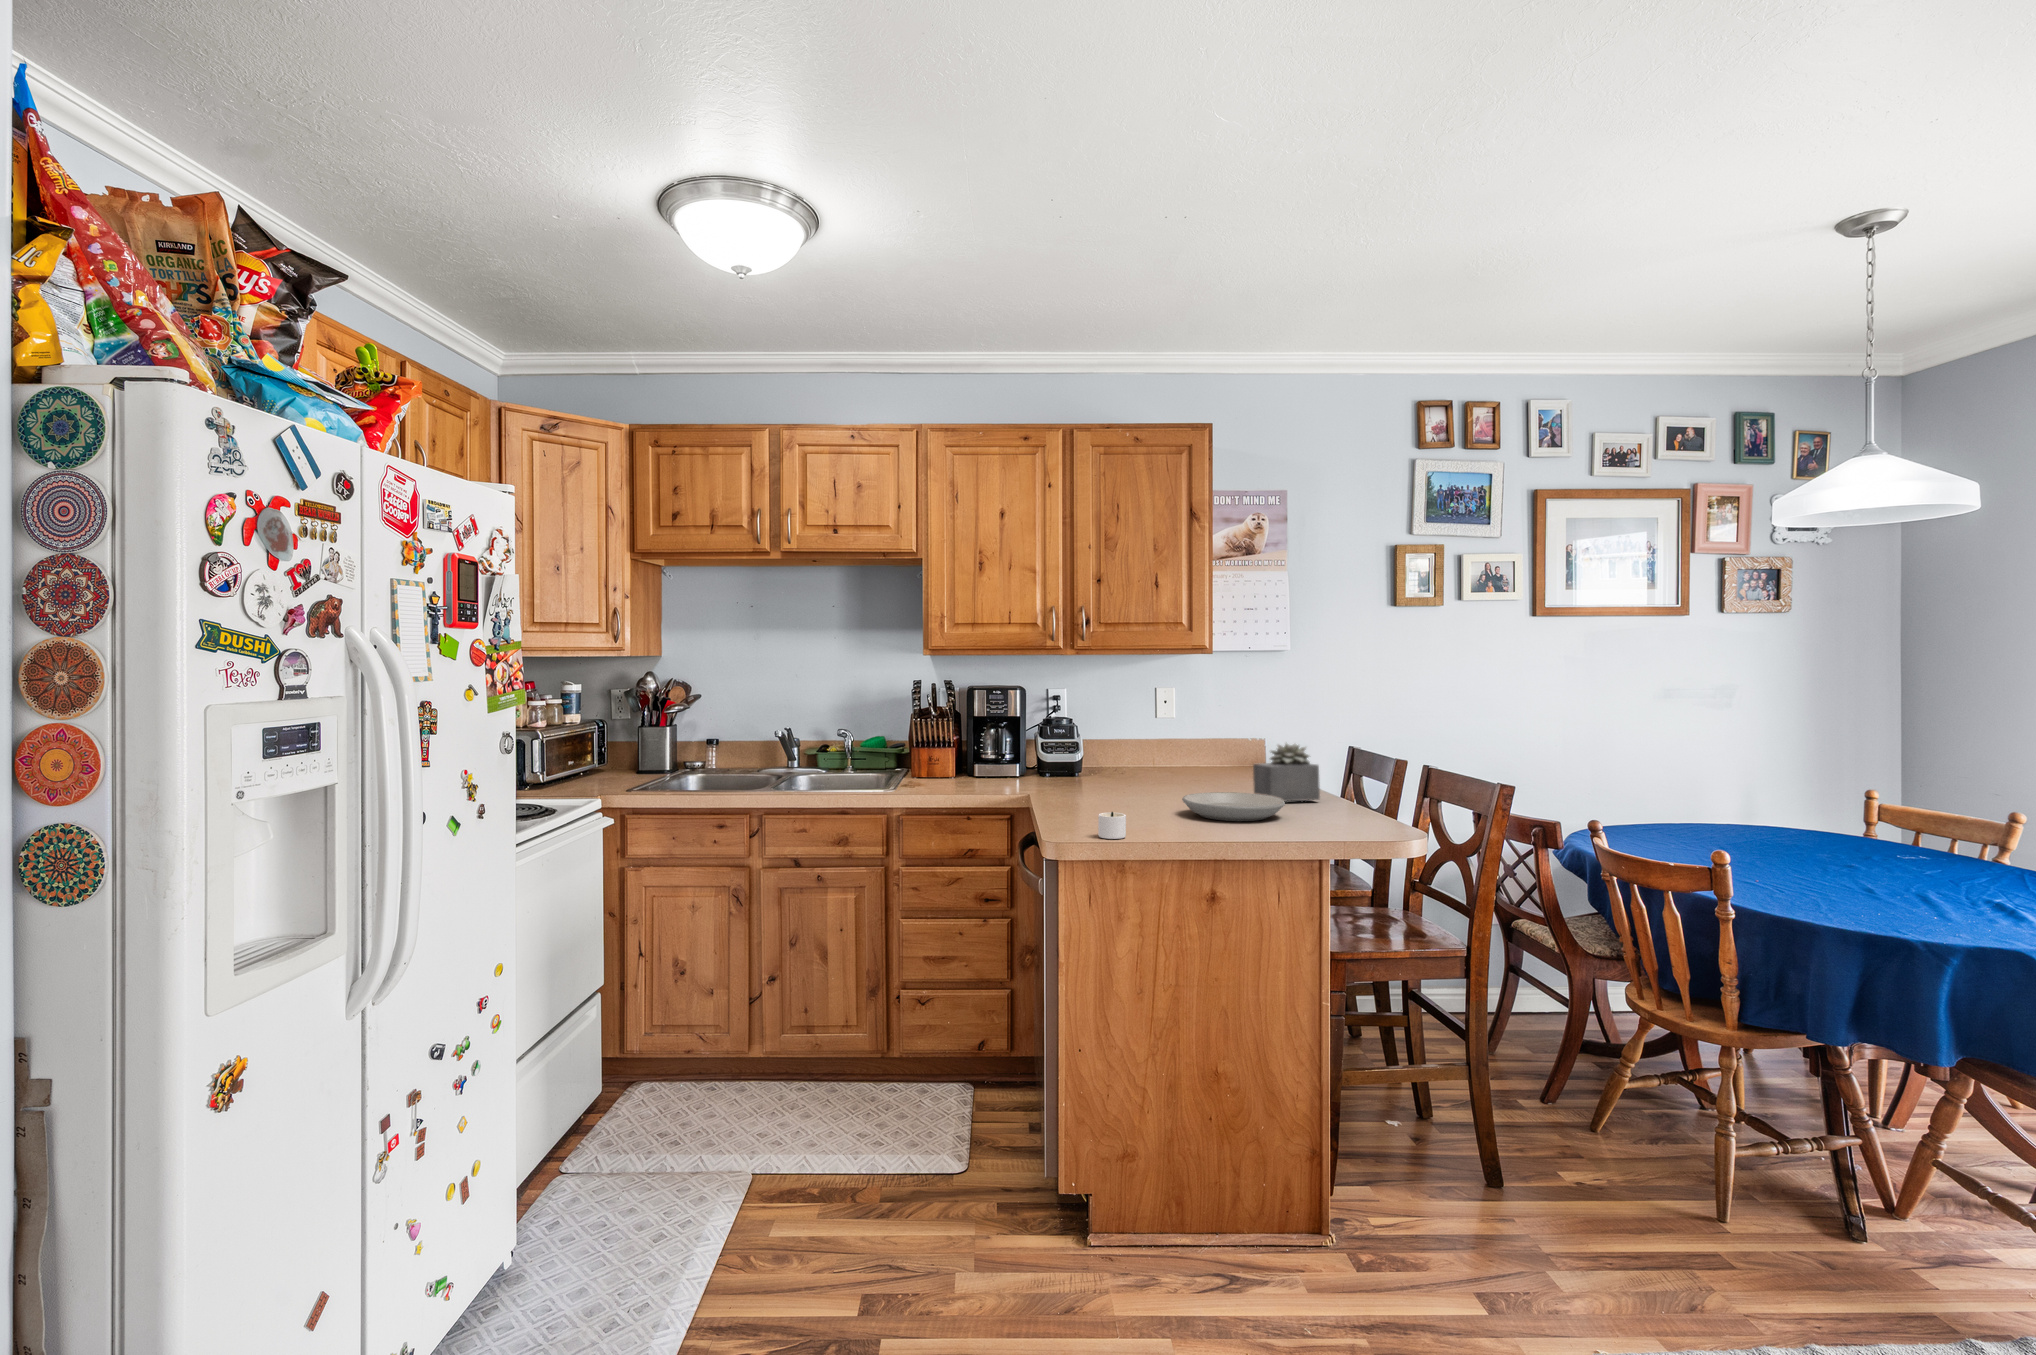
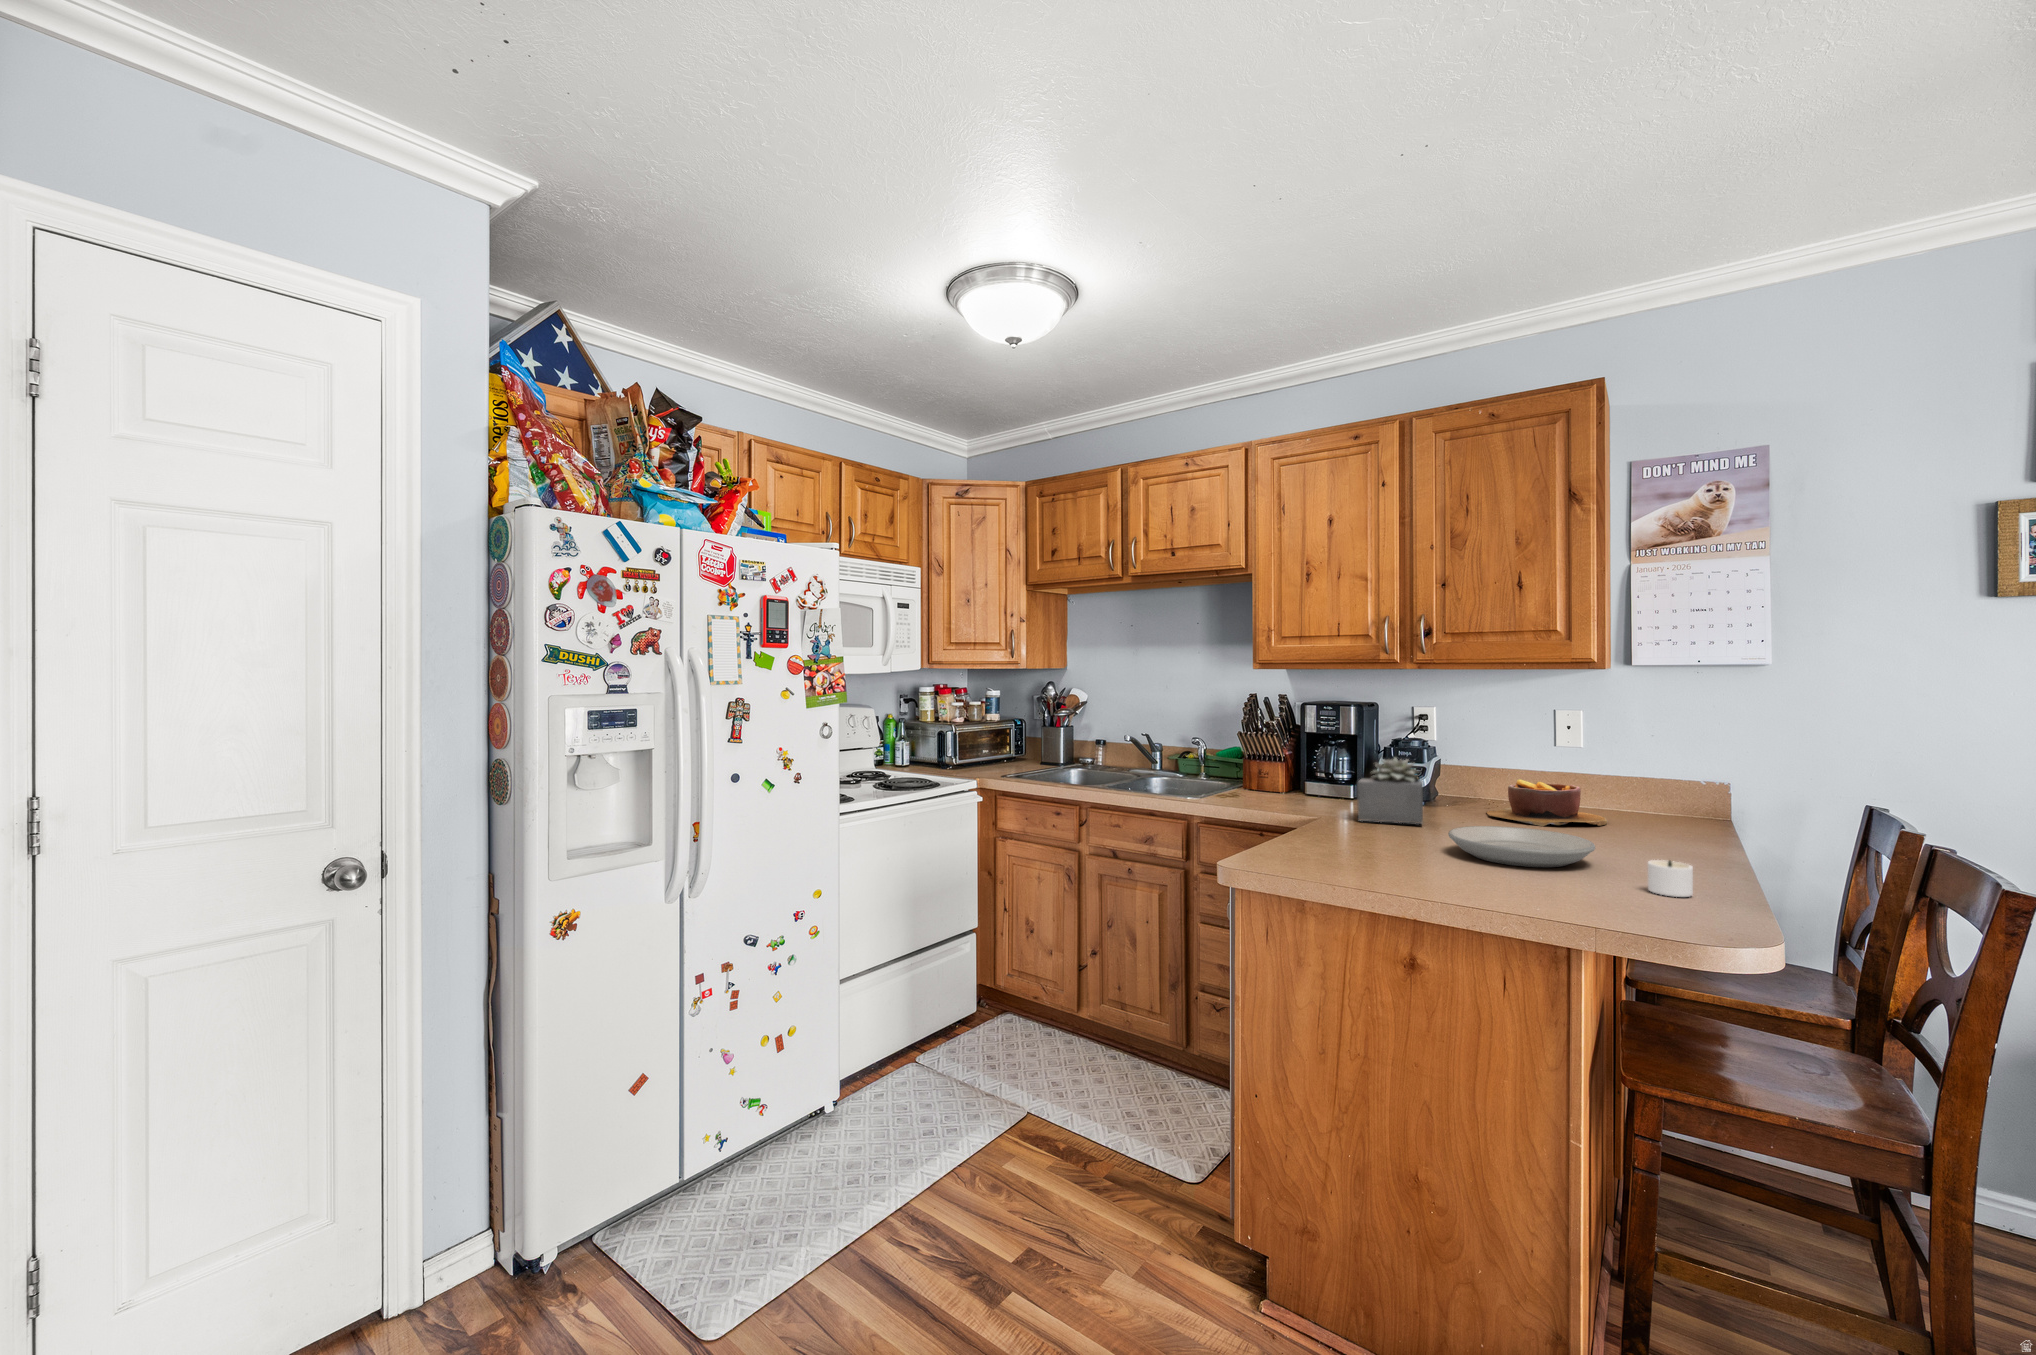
succulent plant: present [1253,742,1320,802] -> present [1357,758,1423,824]
bowl: none [1138,755,1225,792] -> present [1487,779,1607,826]
candle: present [1098,812,1126,839] -> present [1648,860,1693,897]

